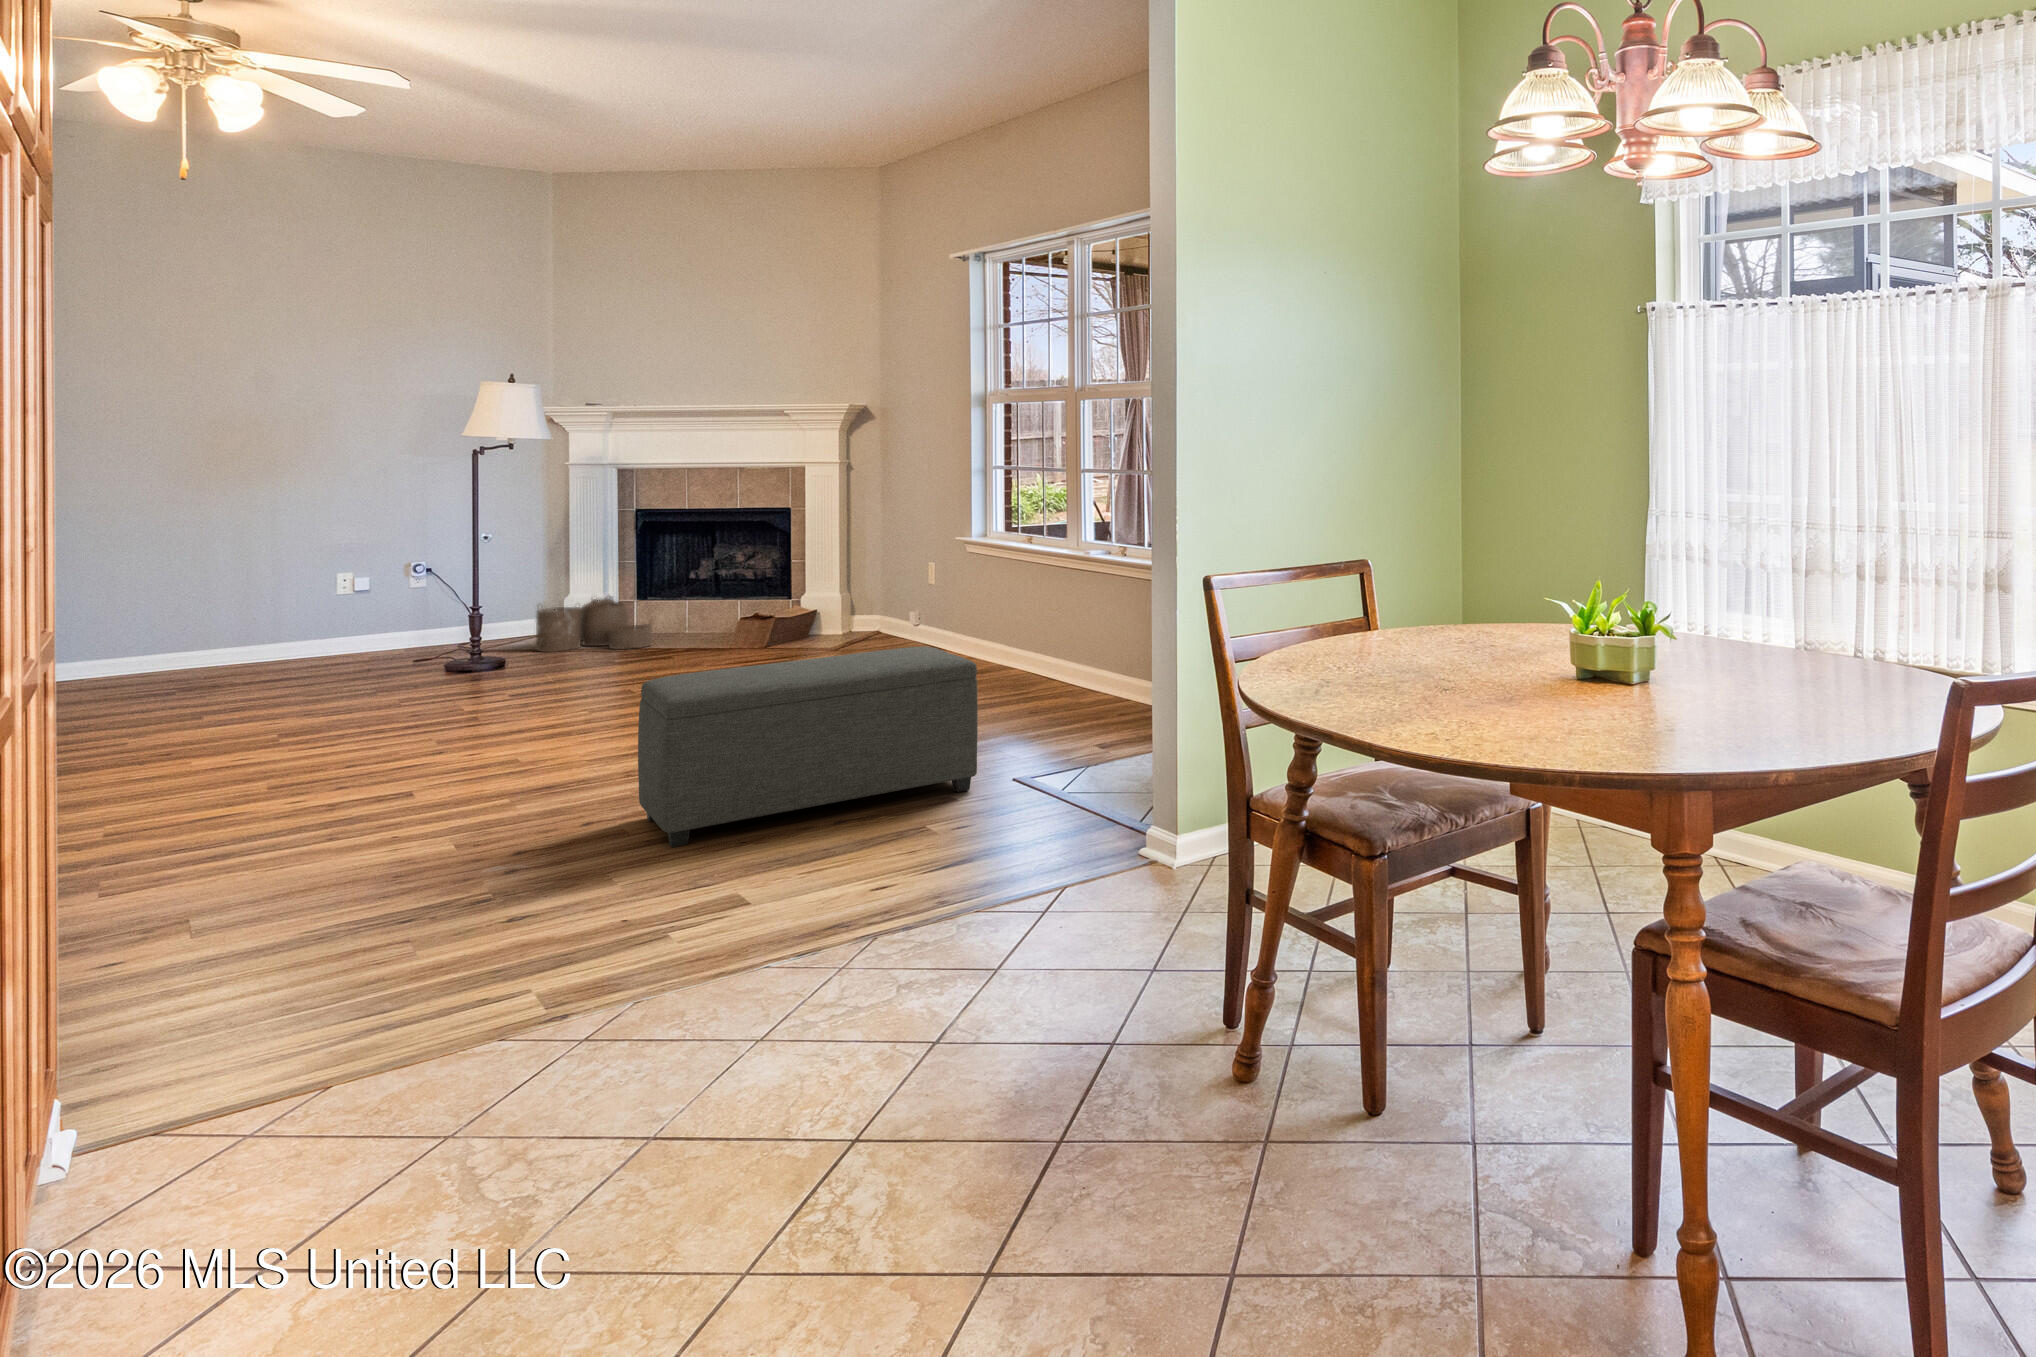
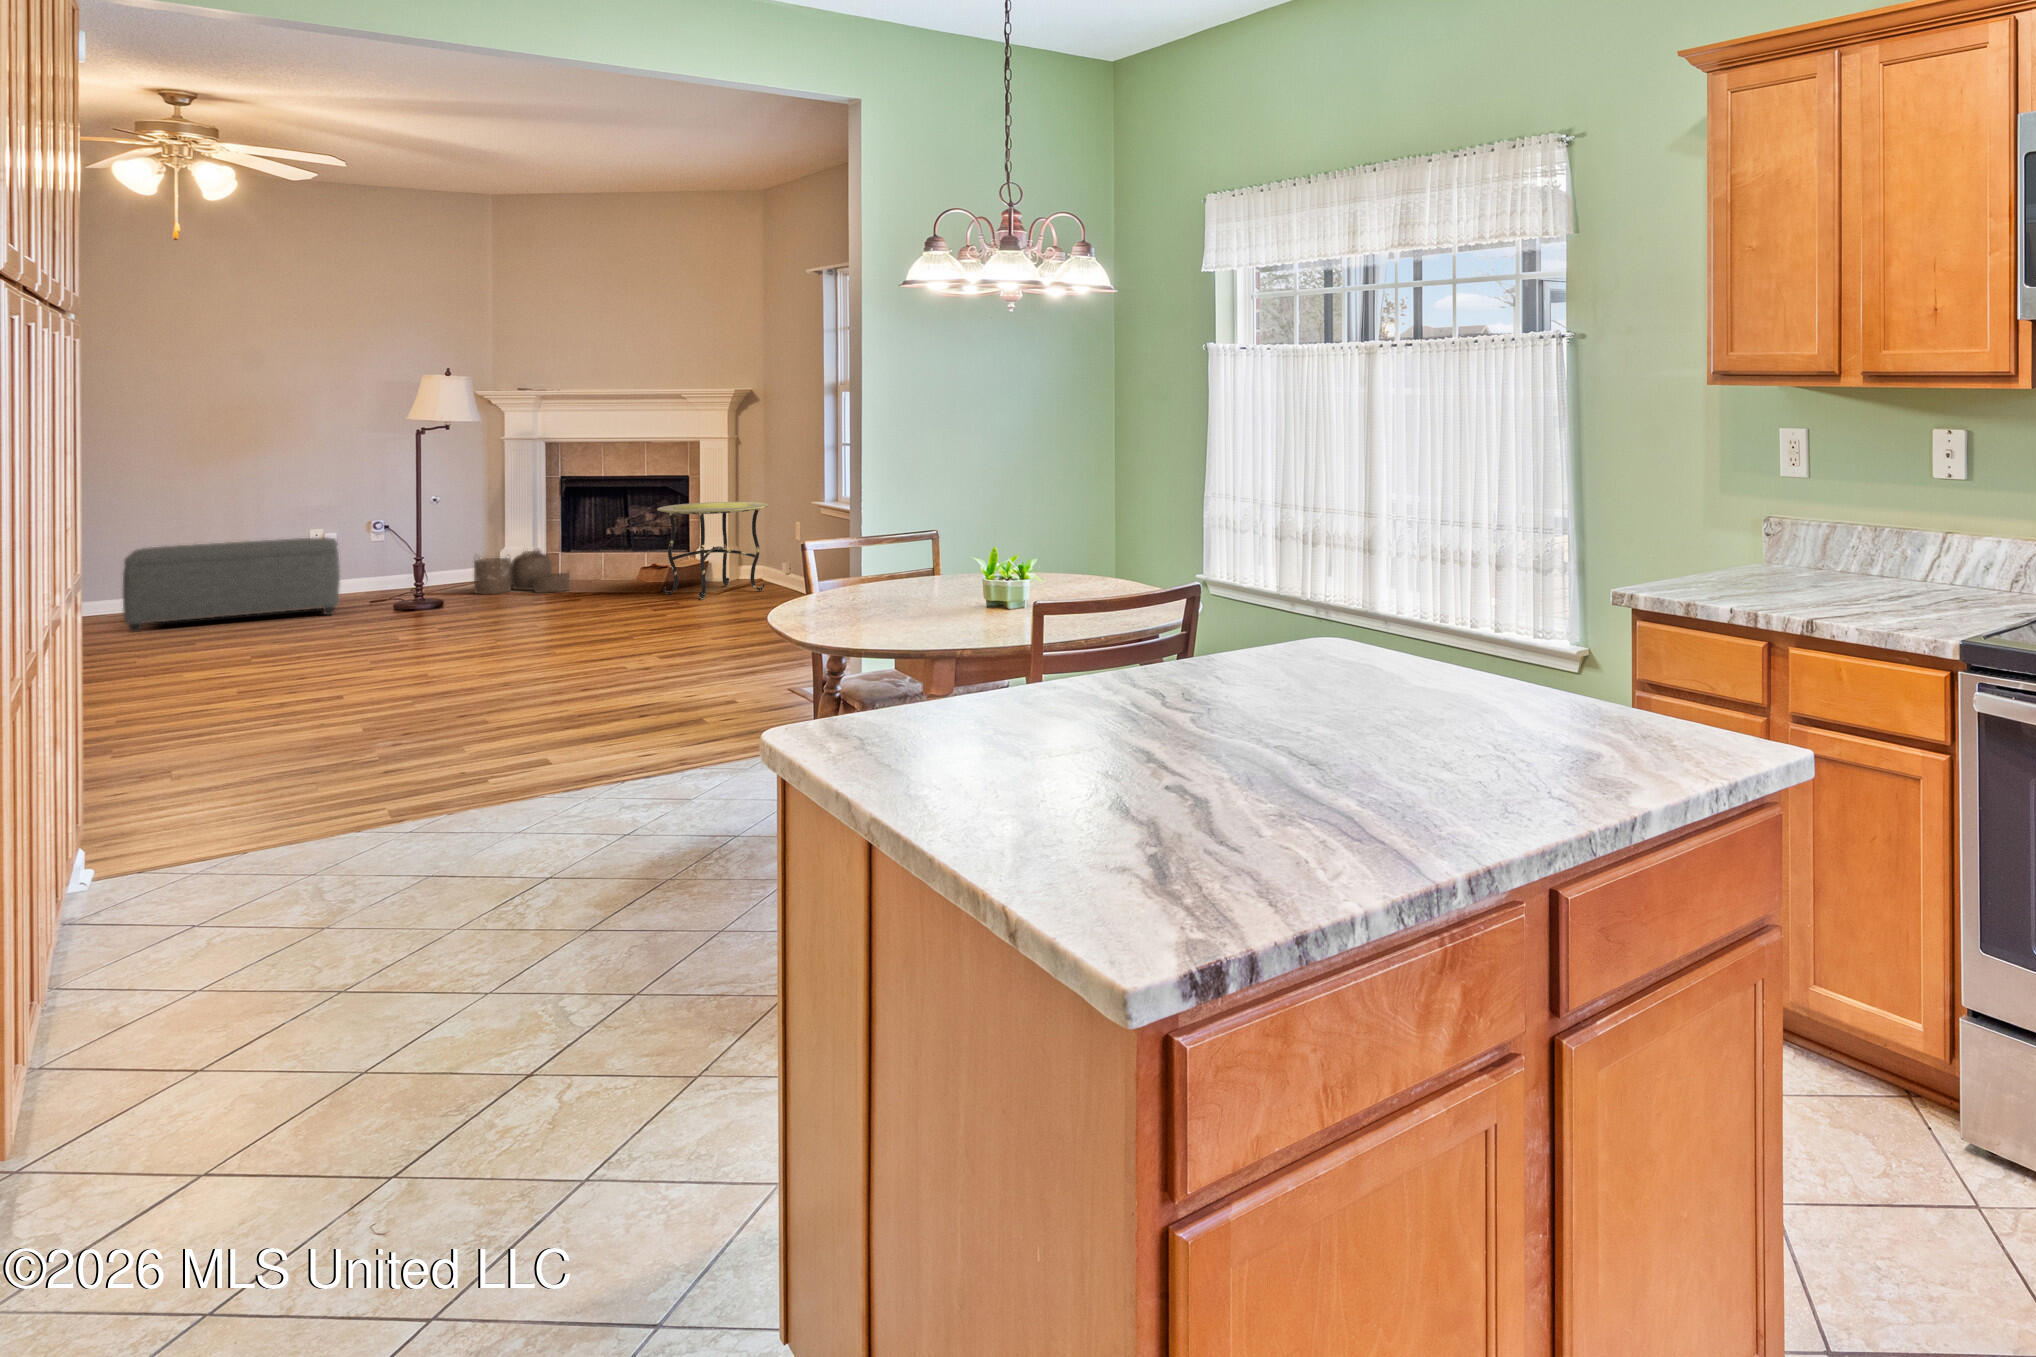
side table: none [764,536,895,656] -> present [657,502,768,600]
ottoman: present [638,647,978,847] -> present [123,537,340,632]

